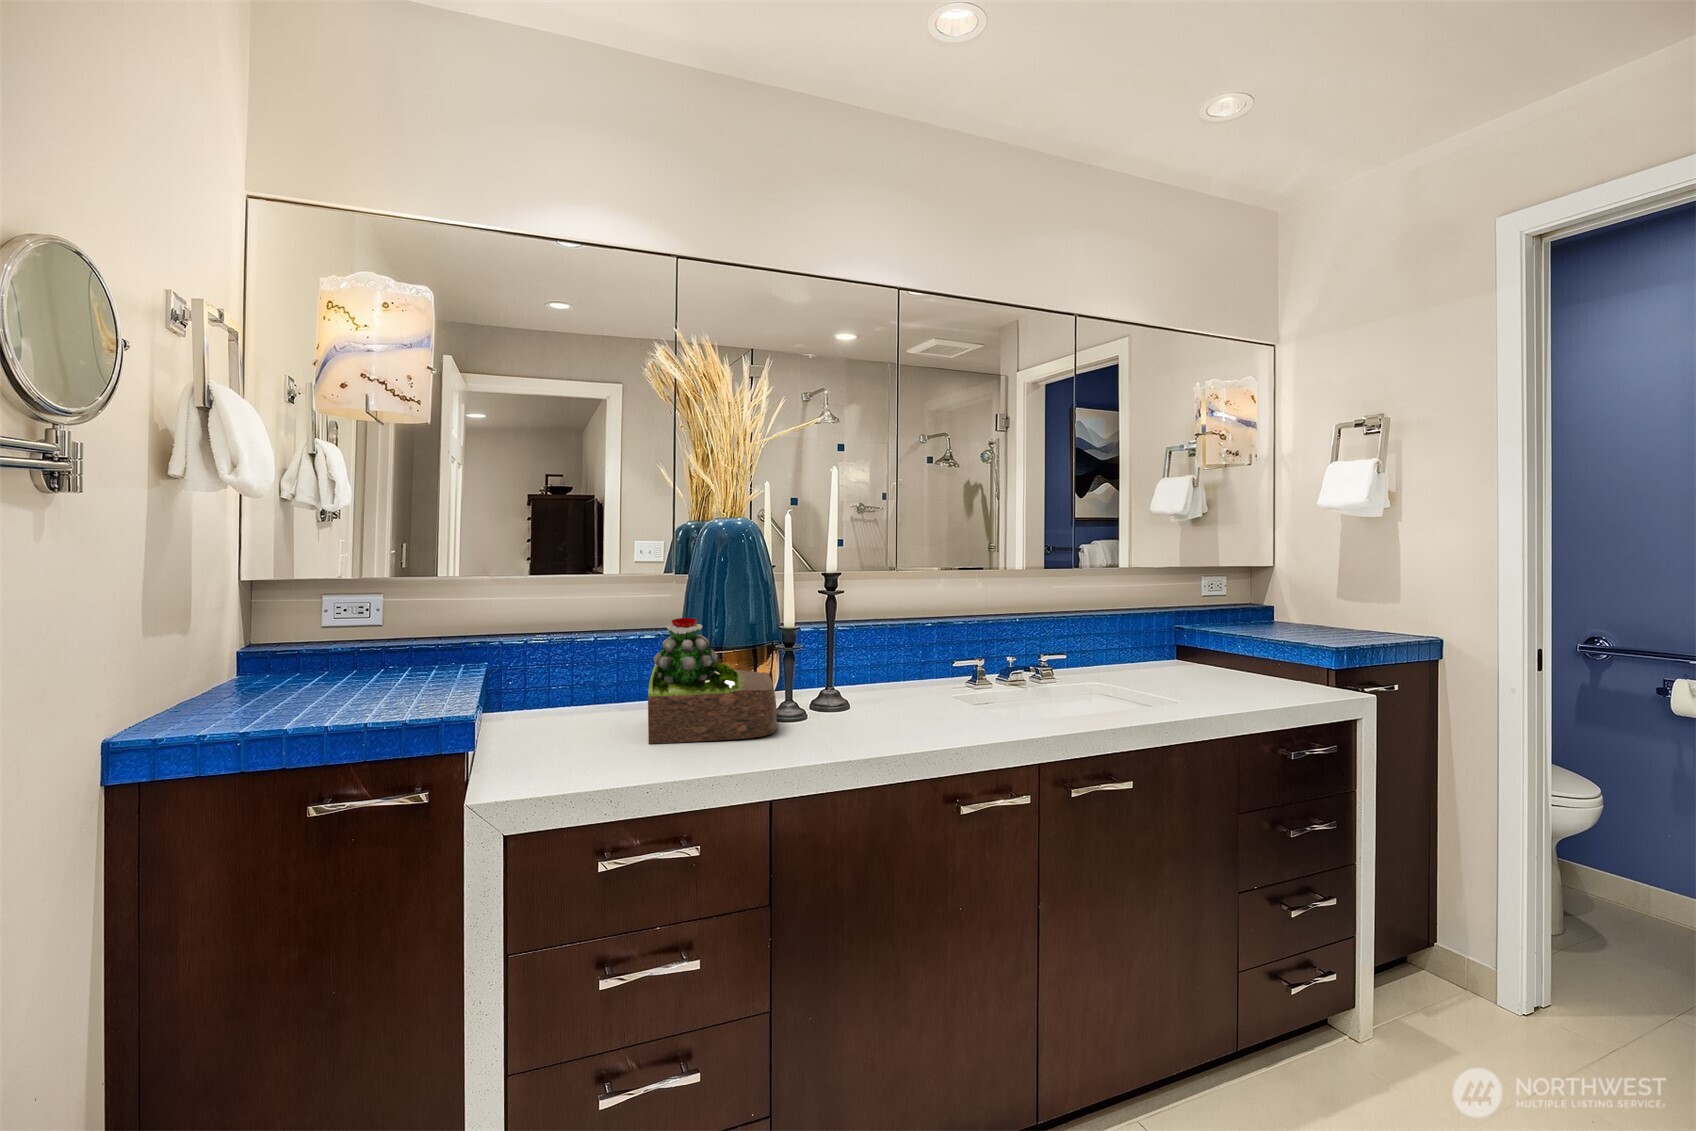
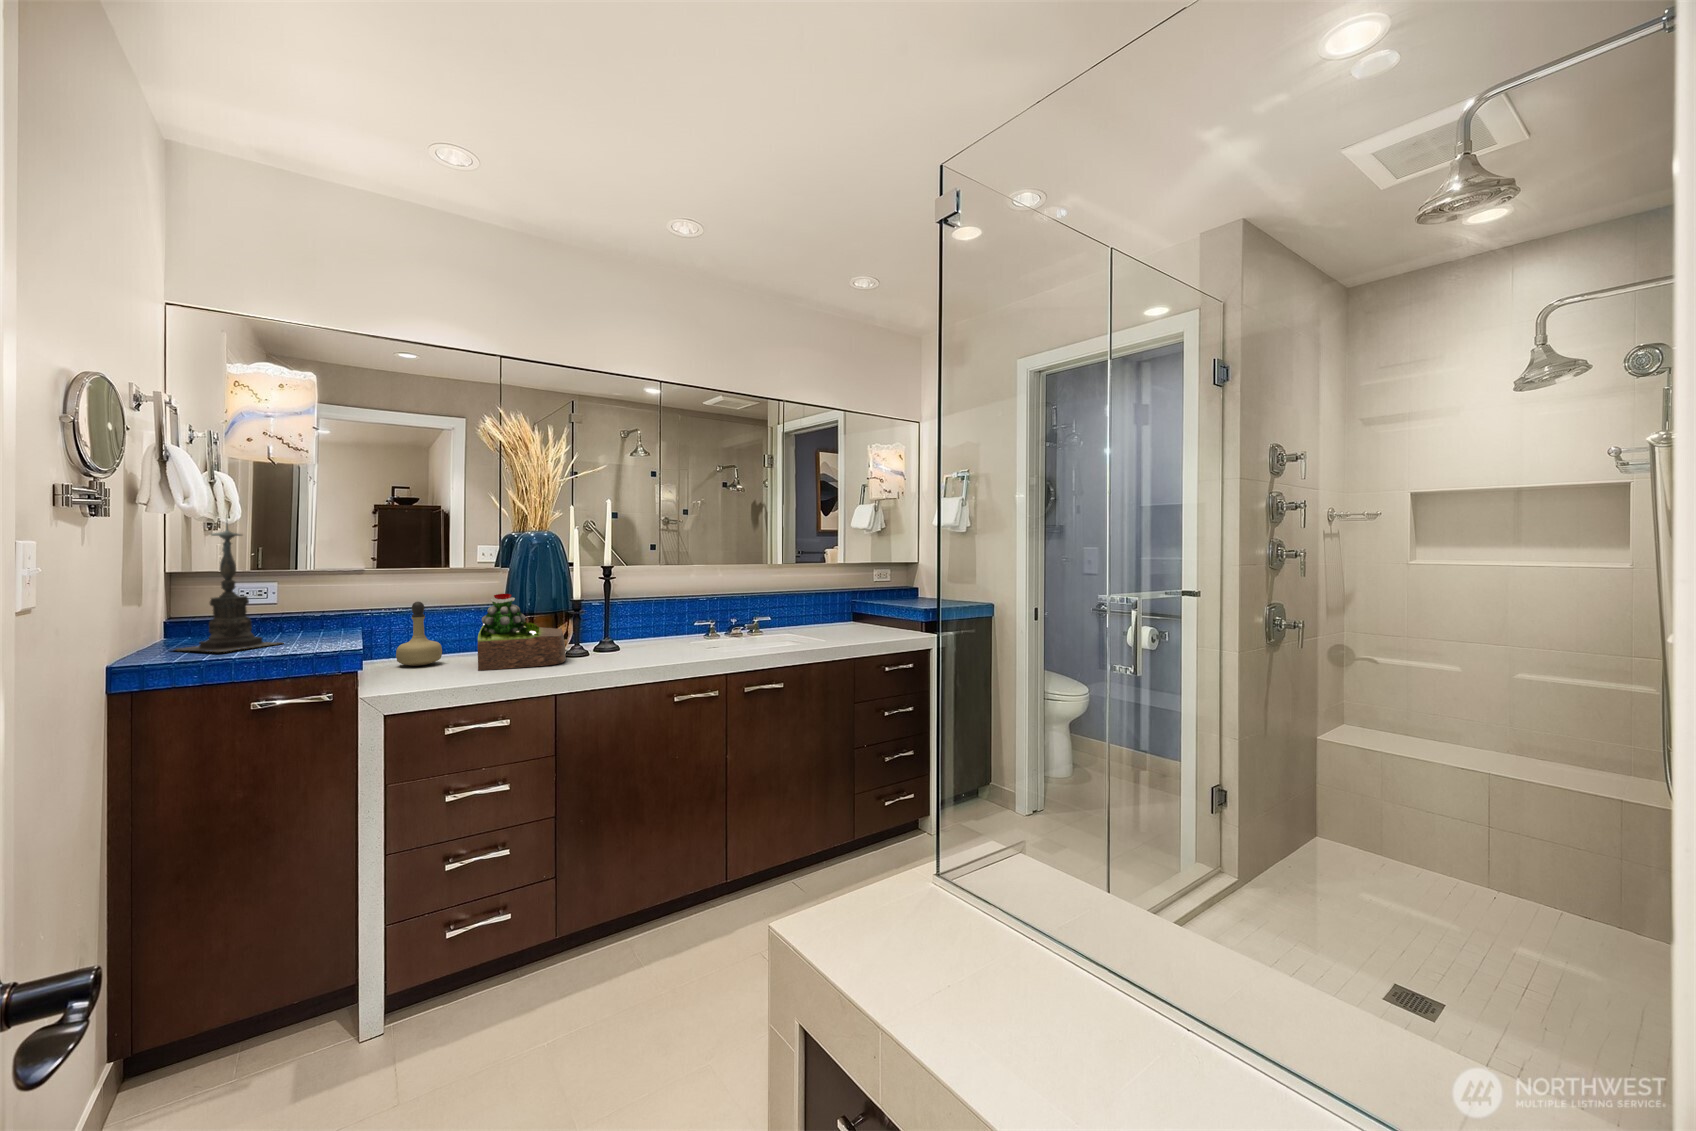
candle holder: none [214,492,376,714] -> present [177,521,283,652]
perfume bottle: none [533,627,597,727] -> present [396,602,442,666]

